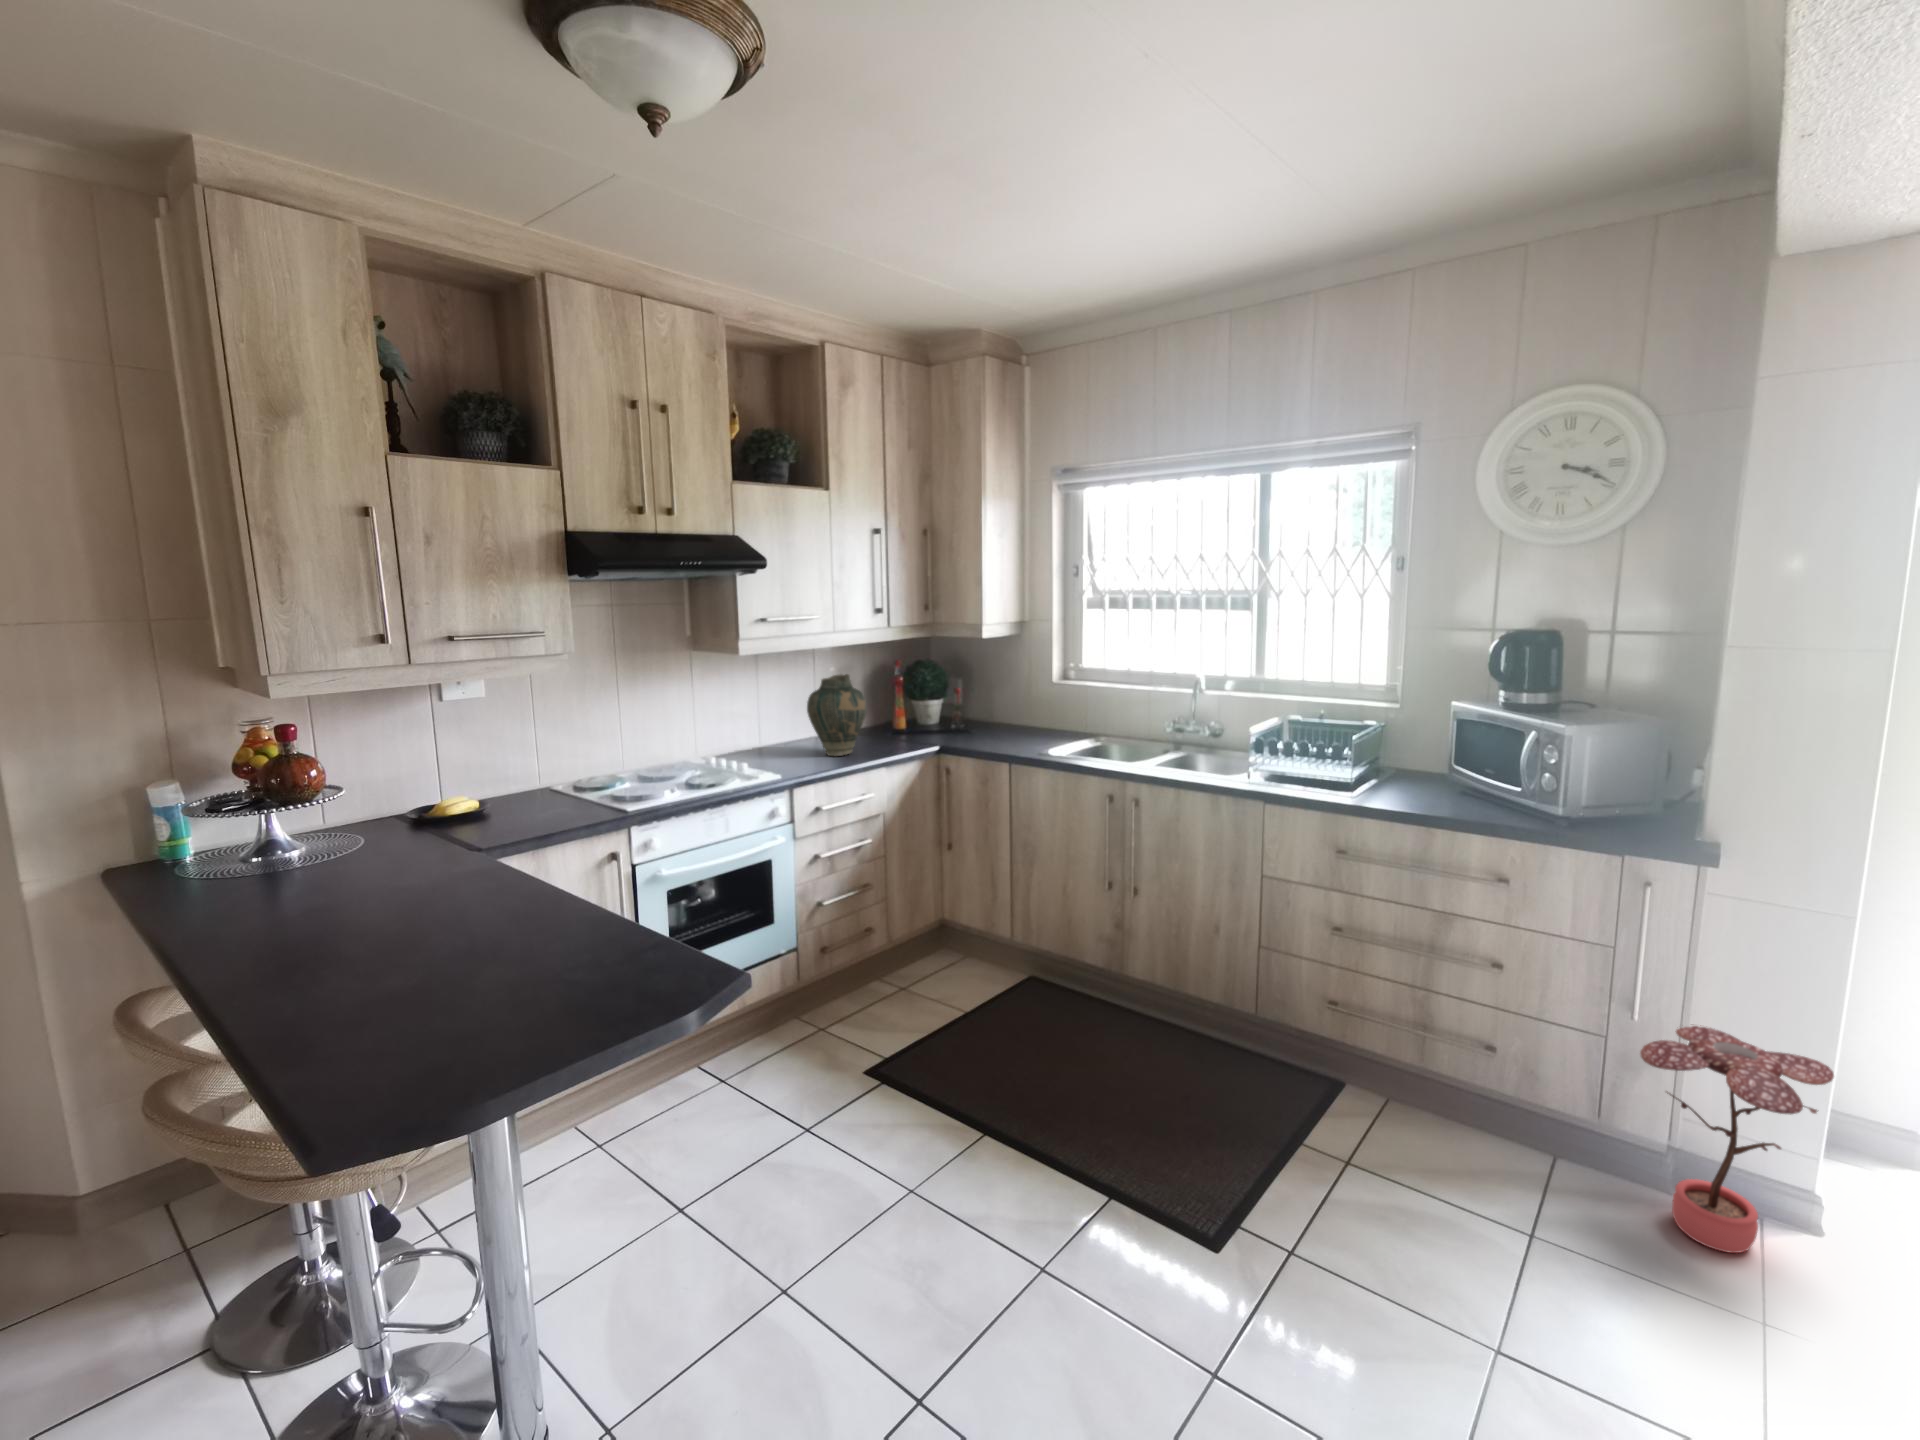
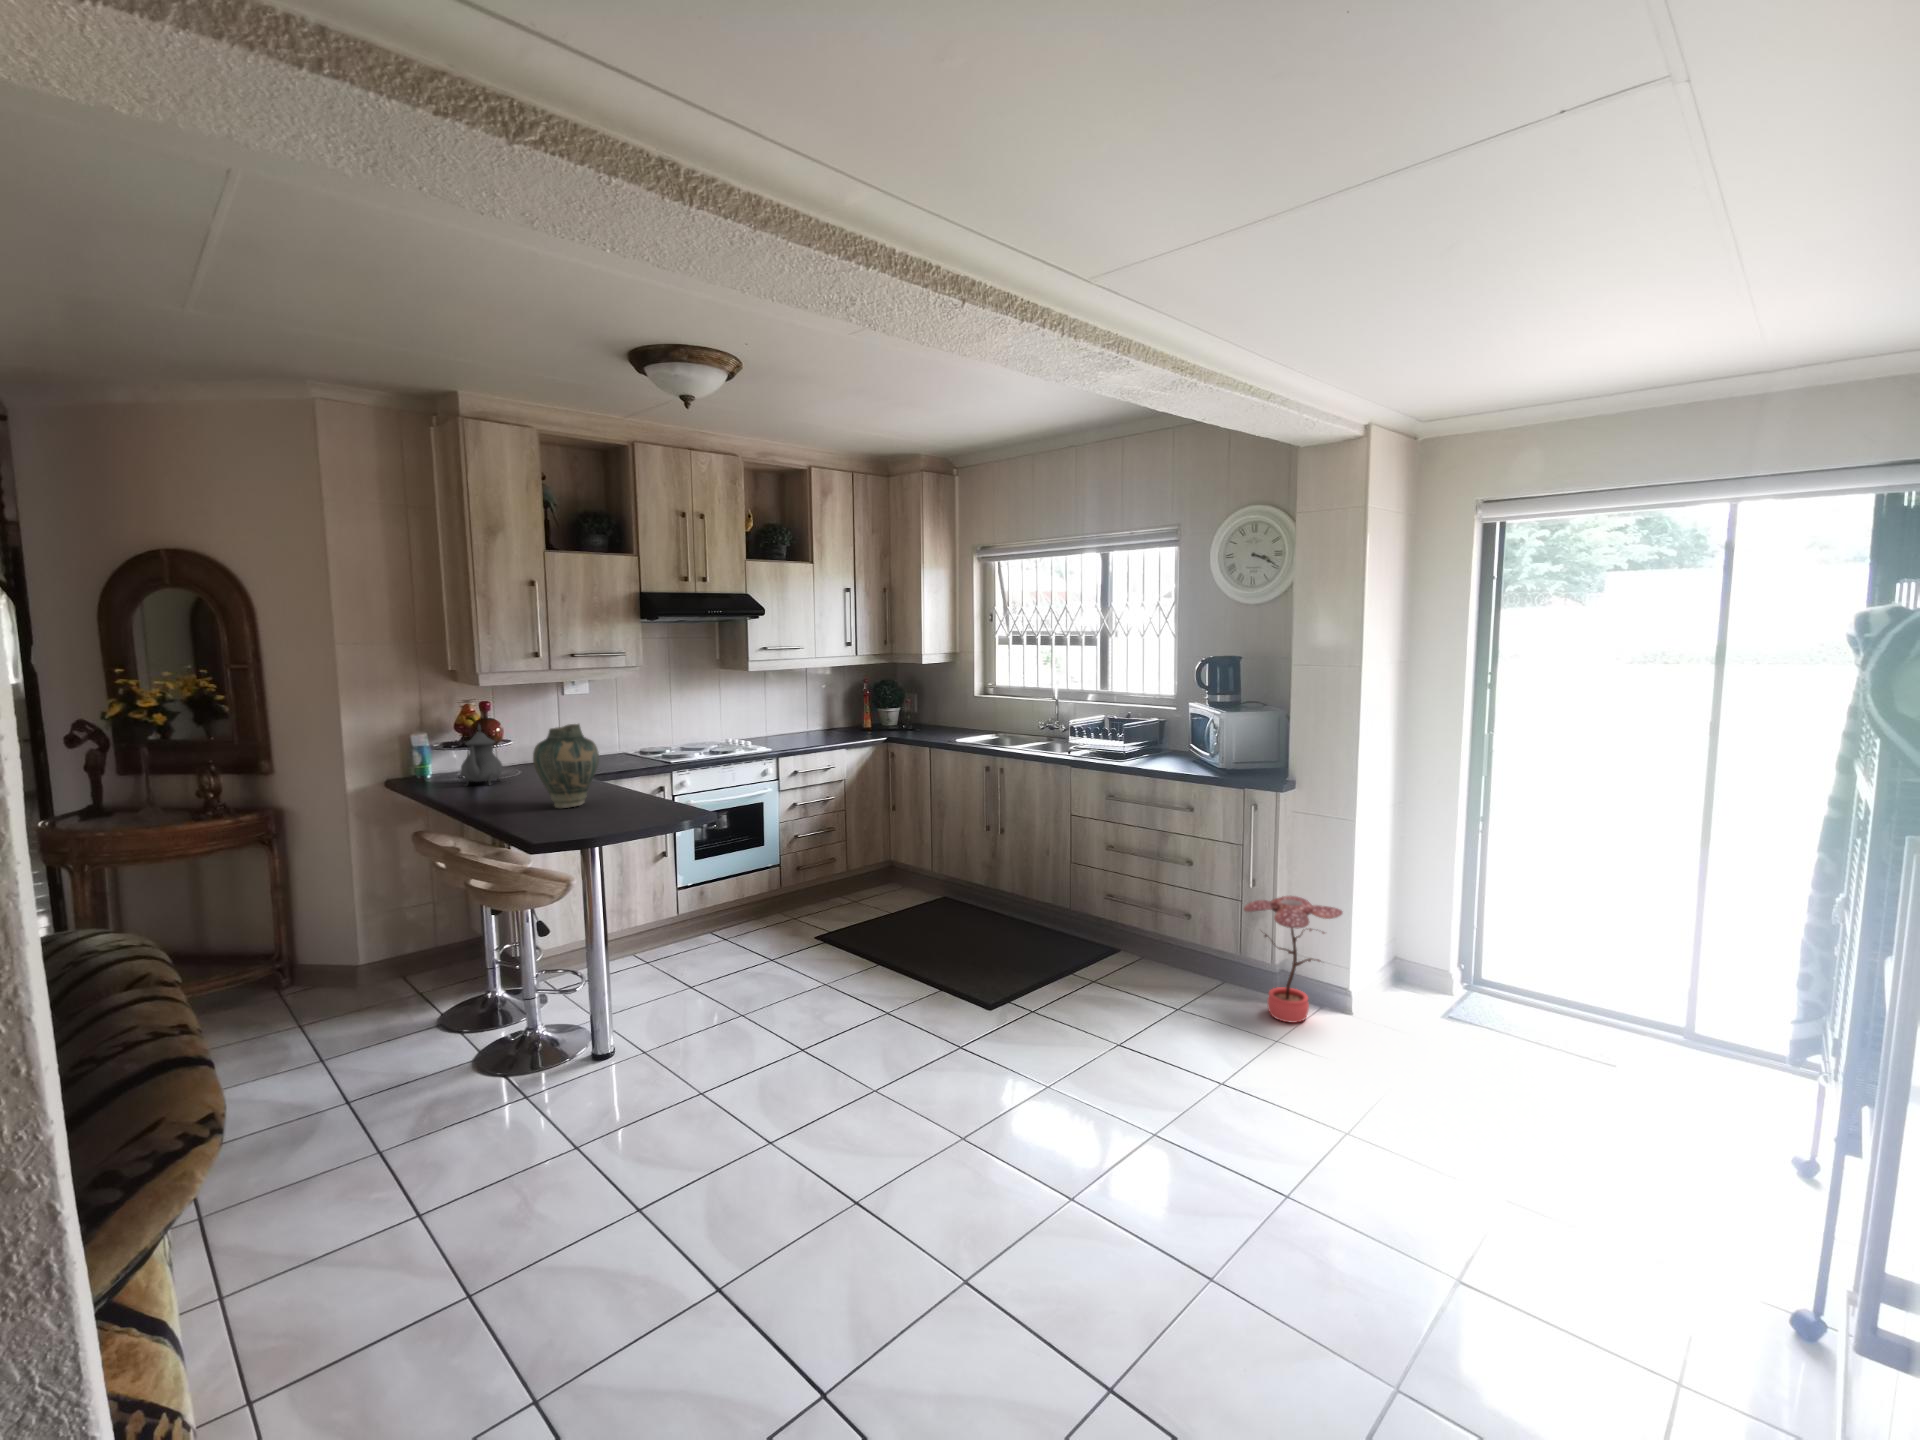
vase: present [807,674,867,756] -> present [533,724,599,808]
teapot: none [239,767,324,883] -> present [461,725,503,786]

